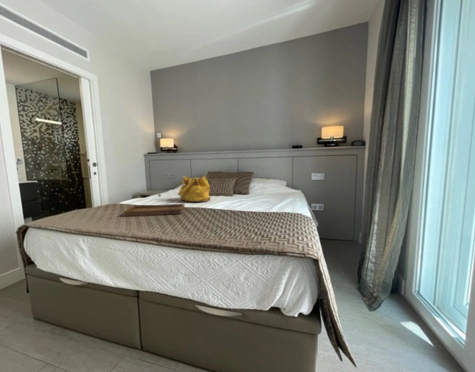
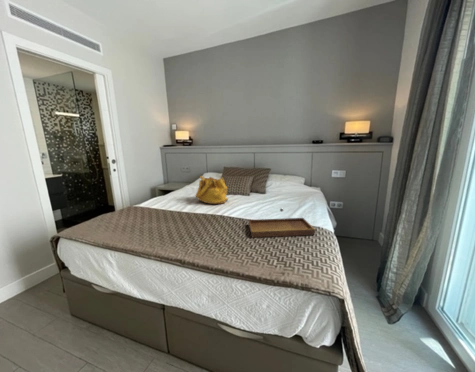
tray: present [123,194,185,217] -> present [249,209,315,237]

